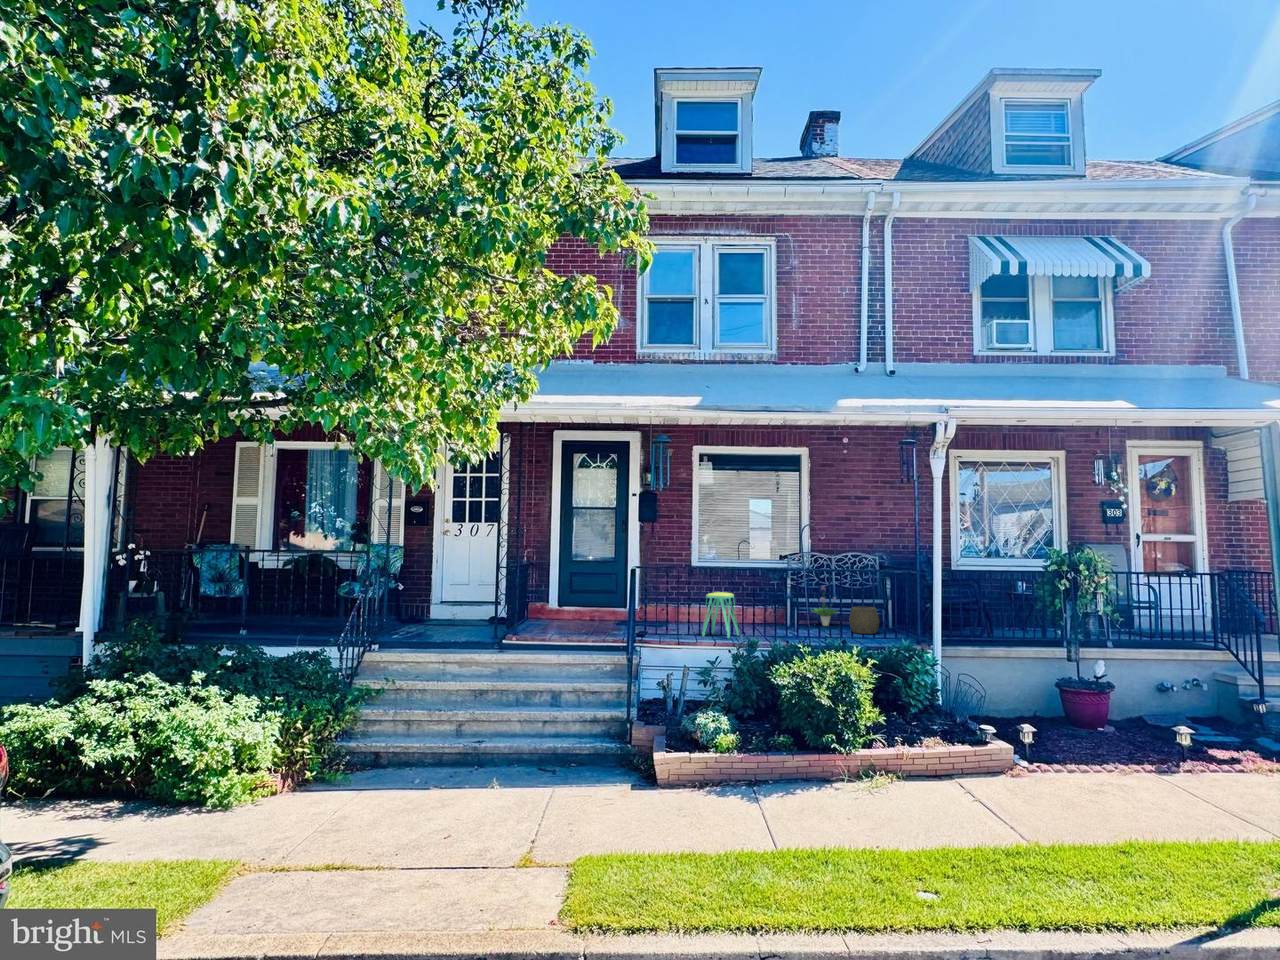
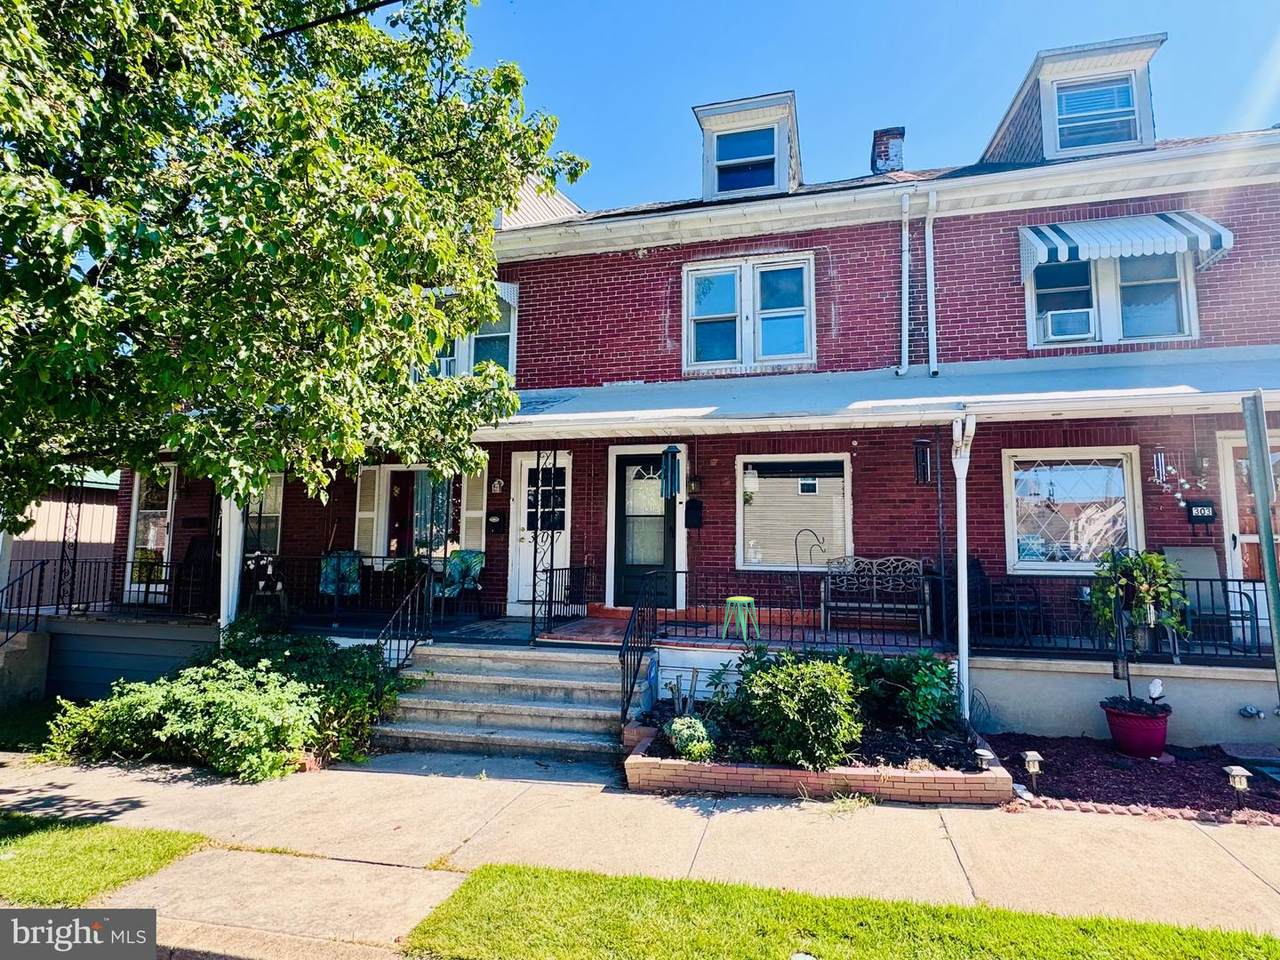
potted plant: present [811,588,838,626] -> none [845,590,875,629]
woven basket: present [849,607,879,634] -> none [877,612,908,640]

